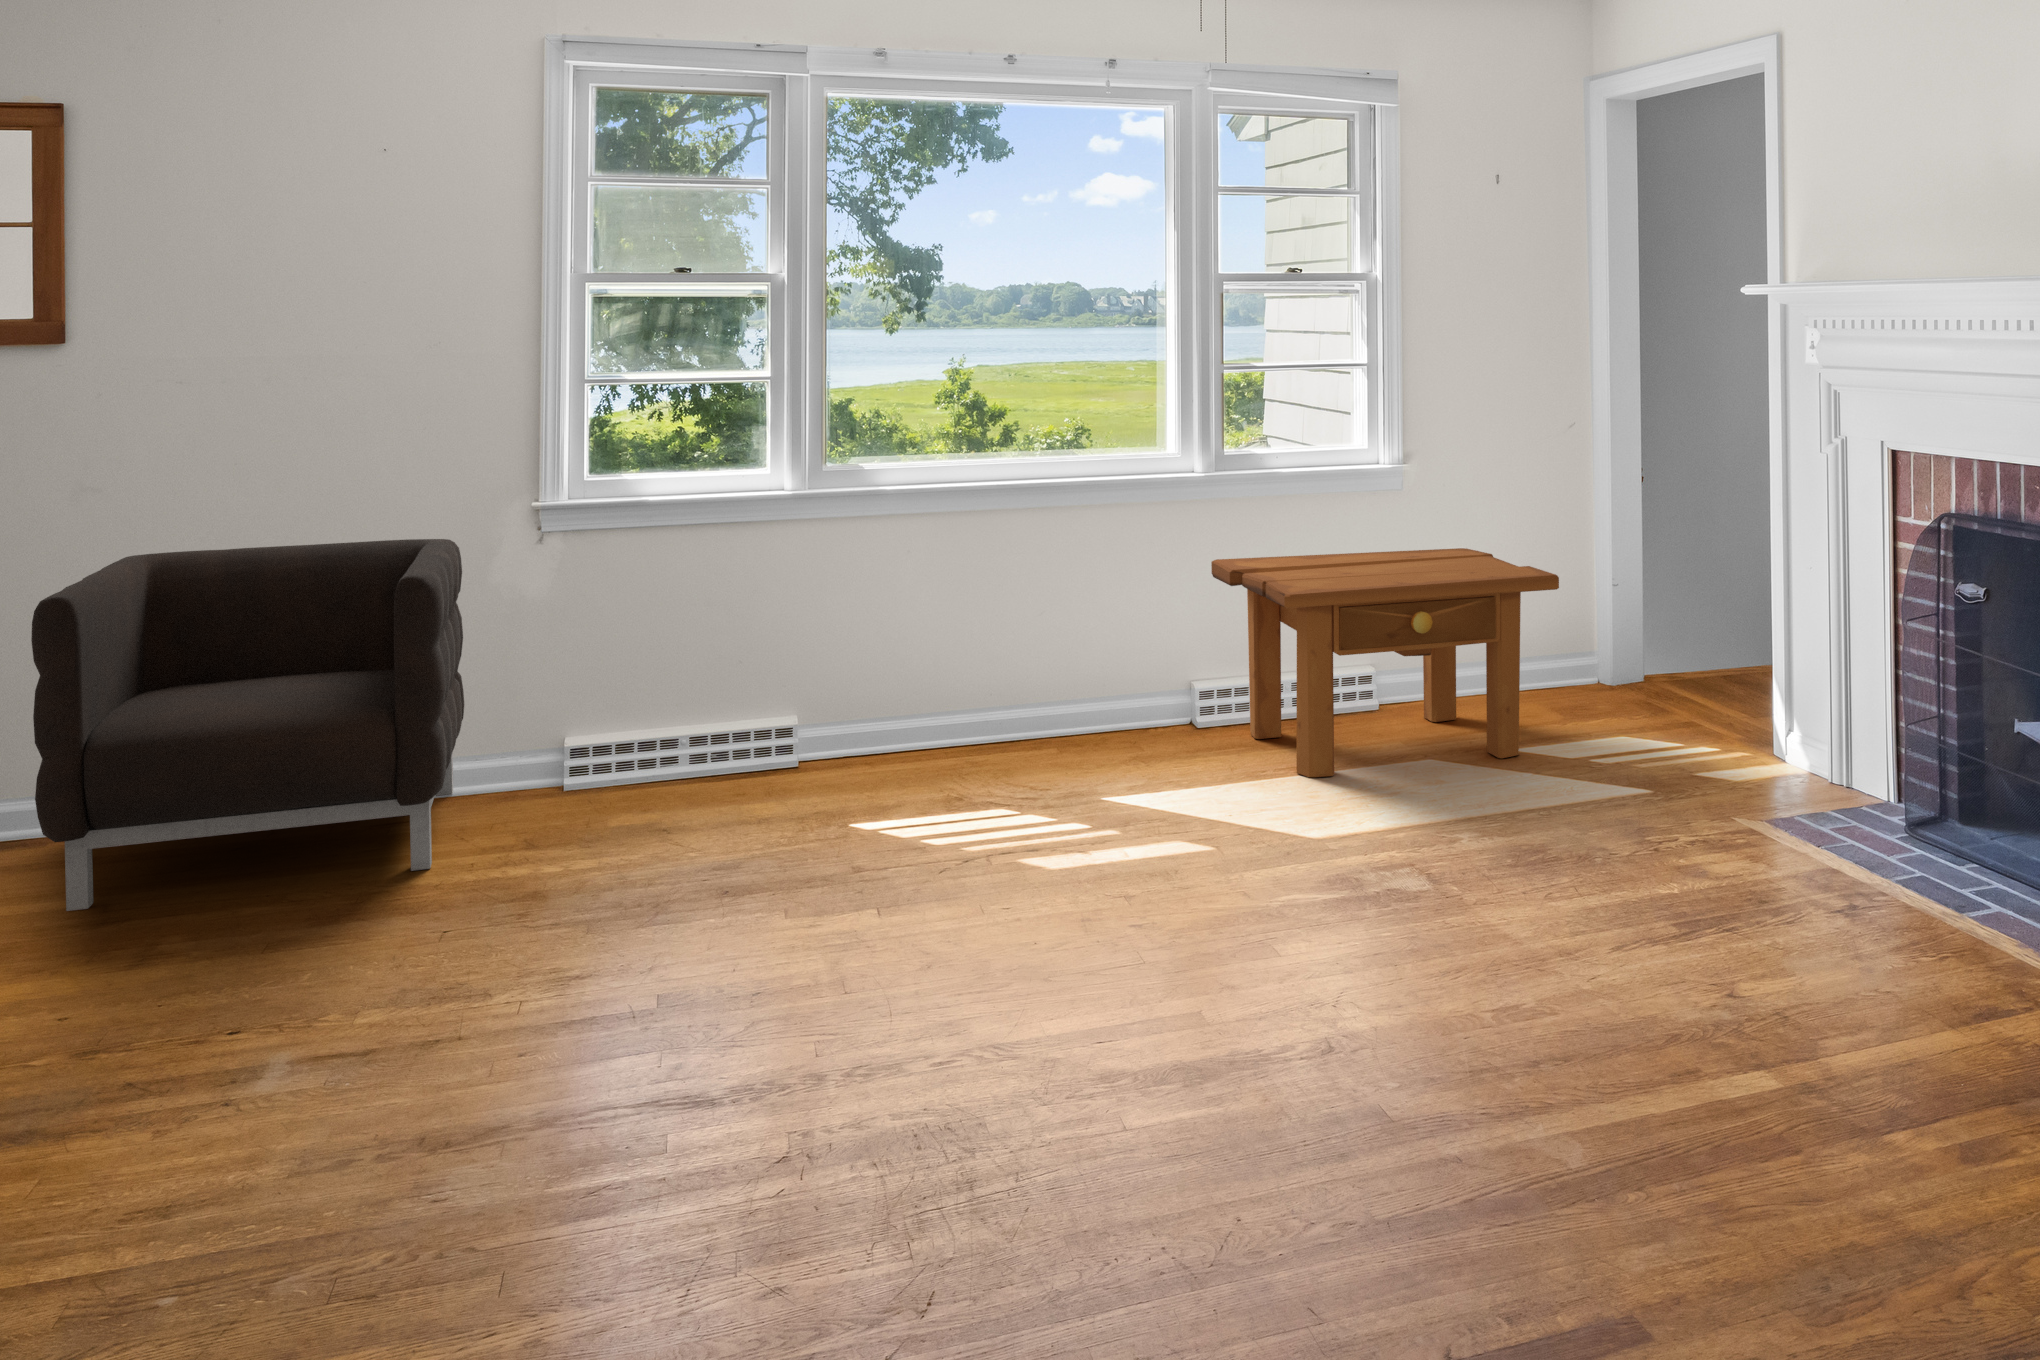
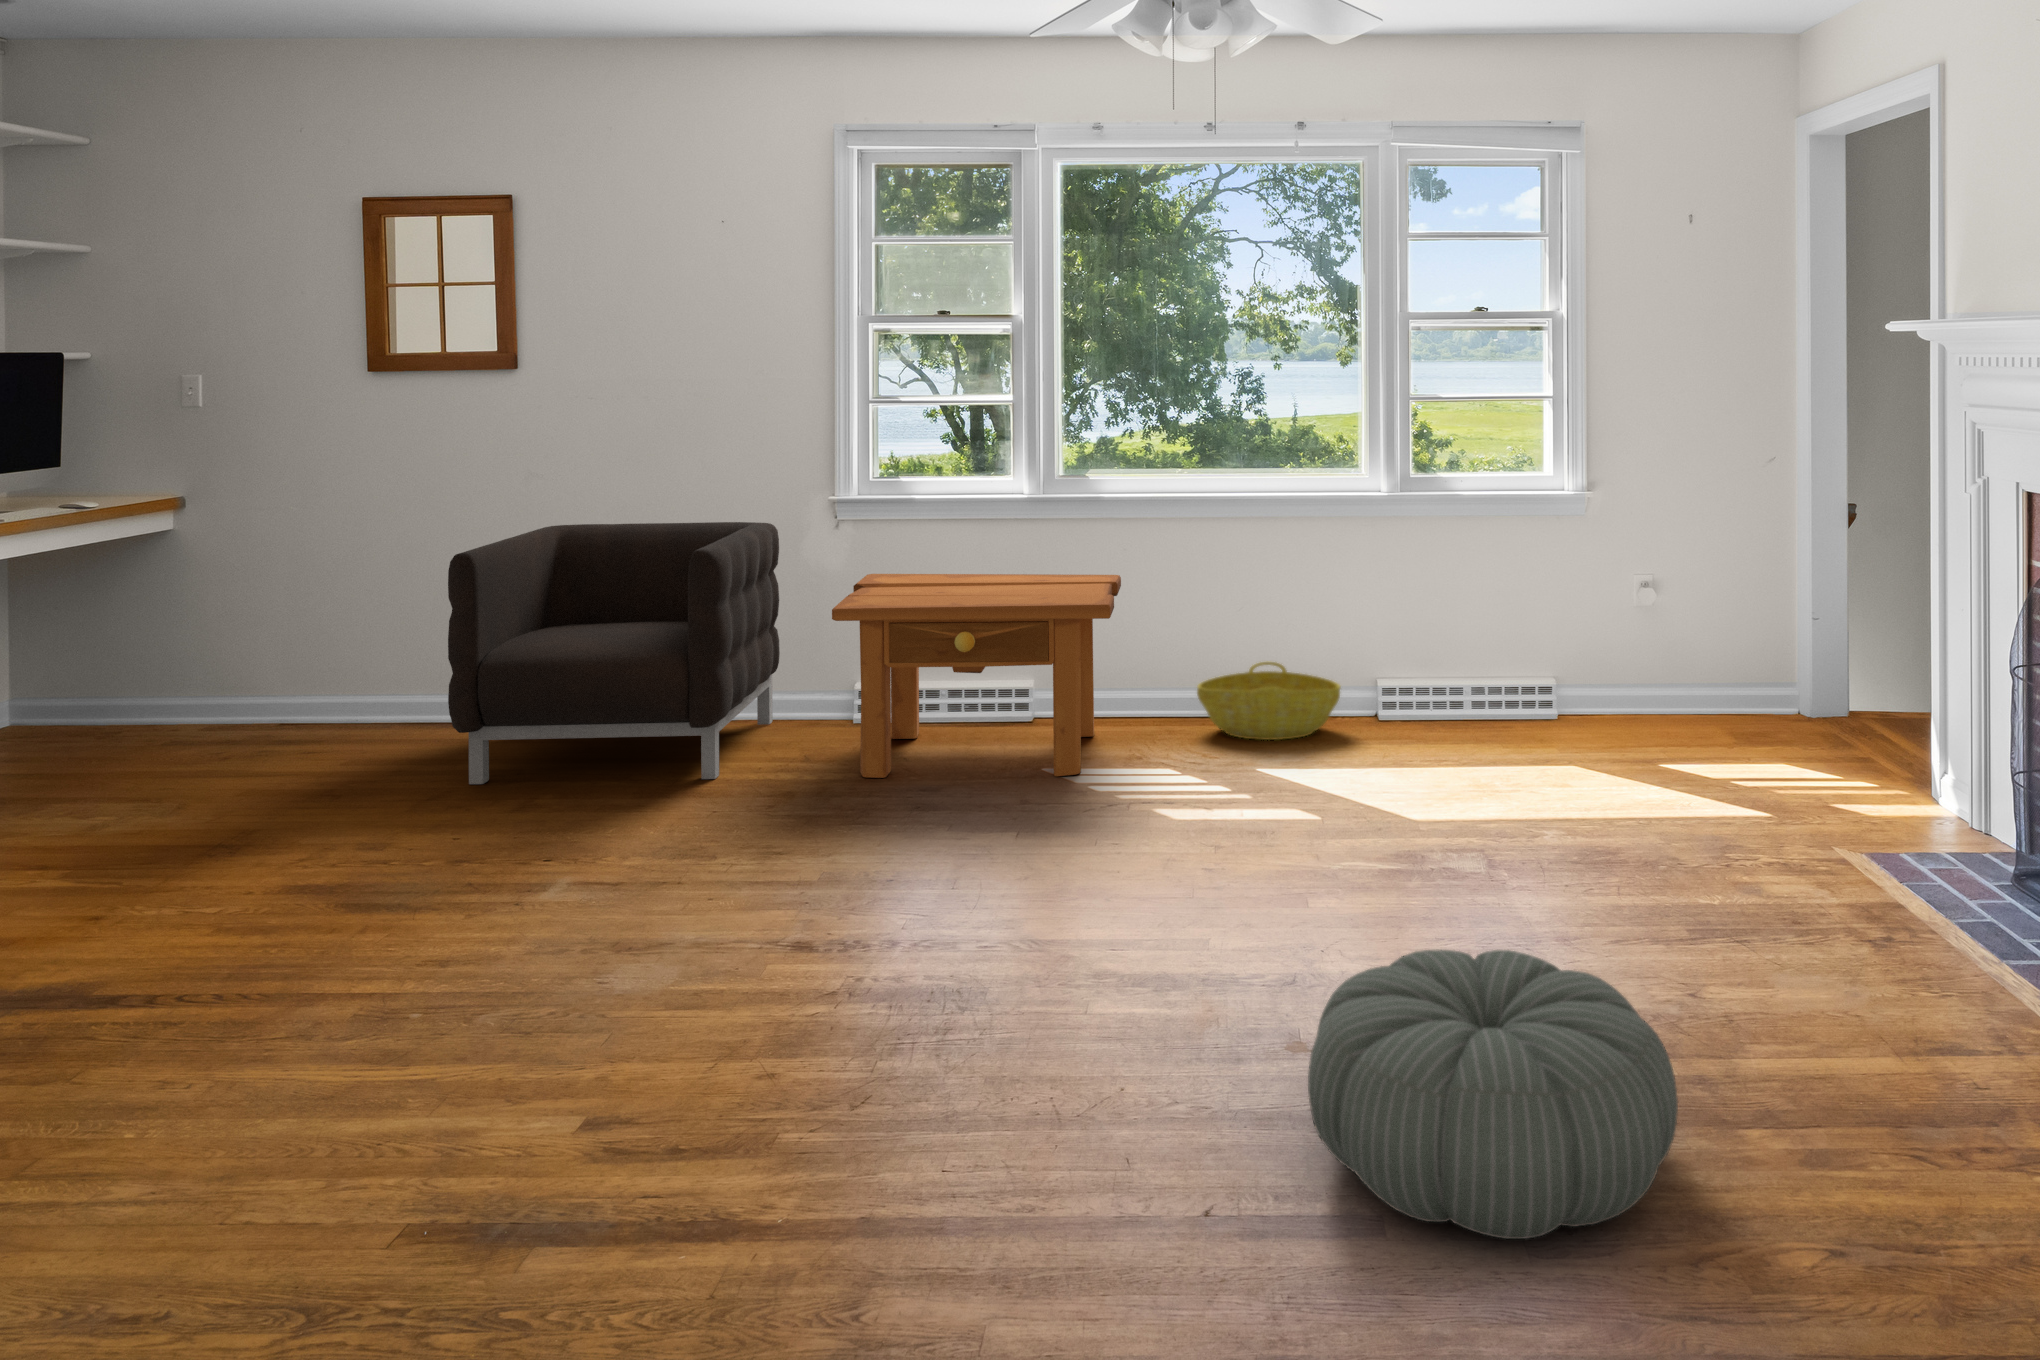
side table: present [1211,548,1559,777] -> present [832,574,1121,778]
basket: none [1000,672,1162,760] -> present [1197,662,1341,740]
pouf: none [1443,949,1845,1241] -> present [1308,950,1678,1239]

